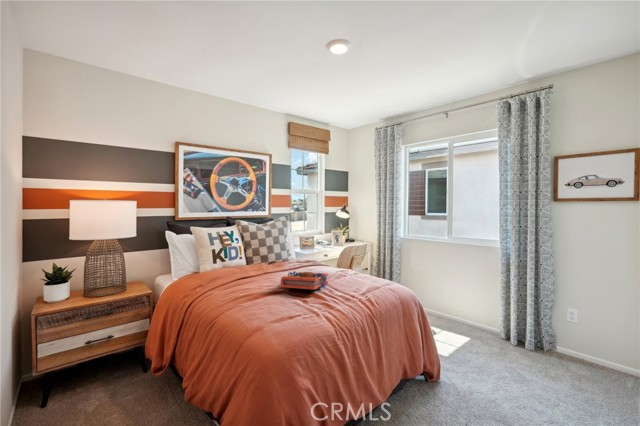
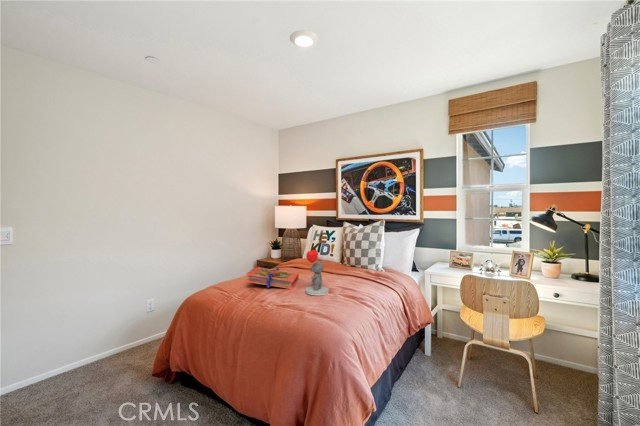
teddy bear: none [331,239,355,278] -> present [306,250,329,296]

